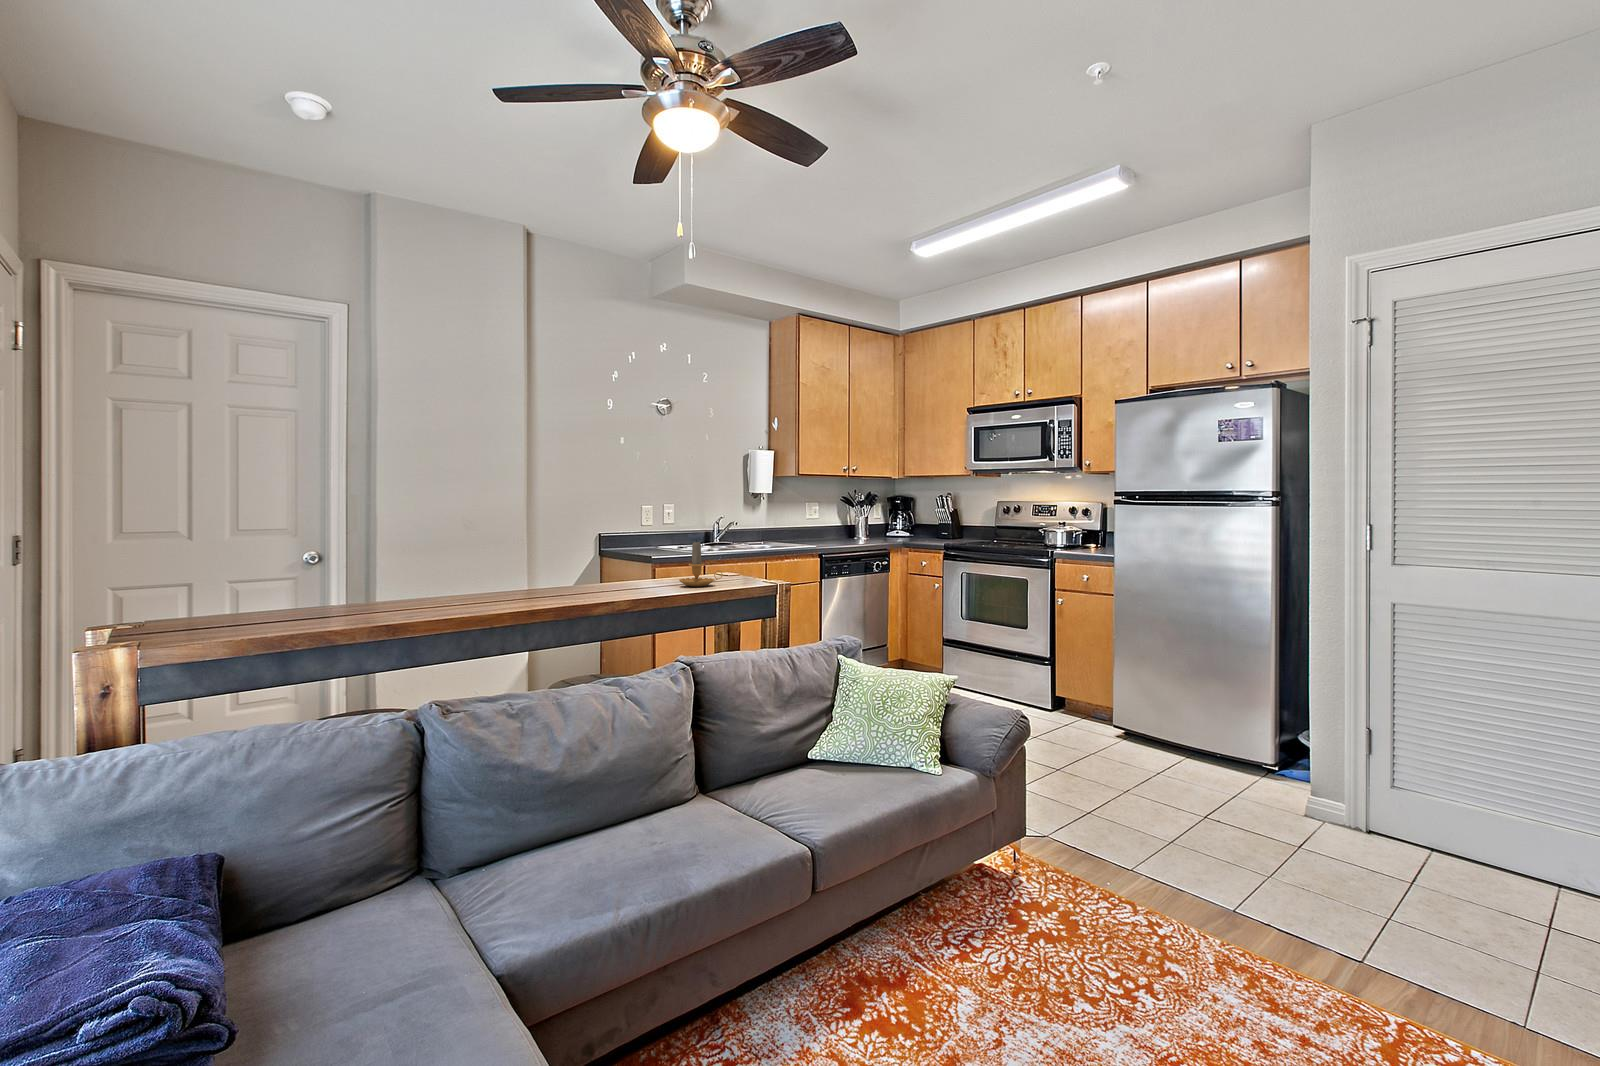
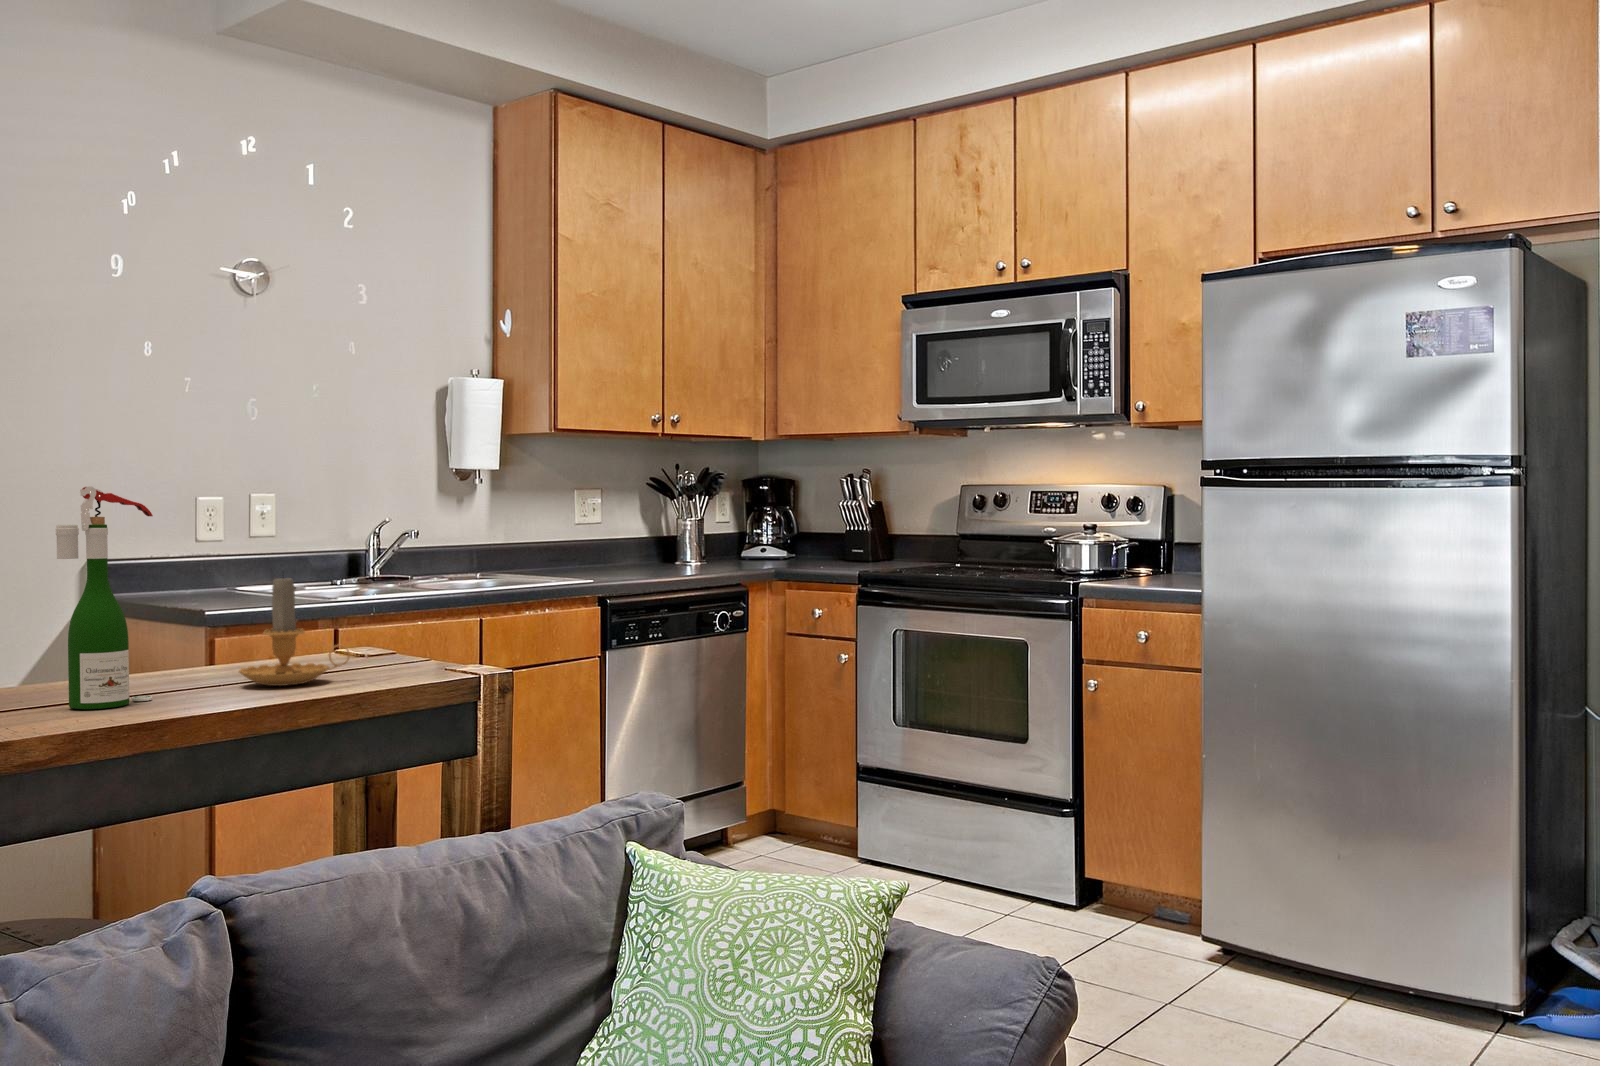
wine bottle: none [614,504,649,593] -> present [56,486,153,709]

